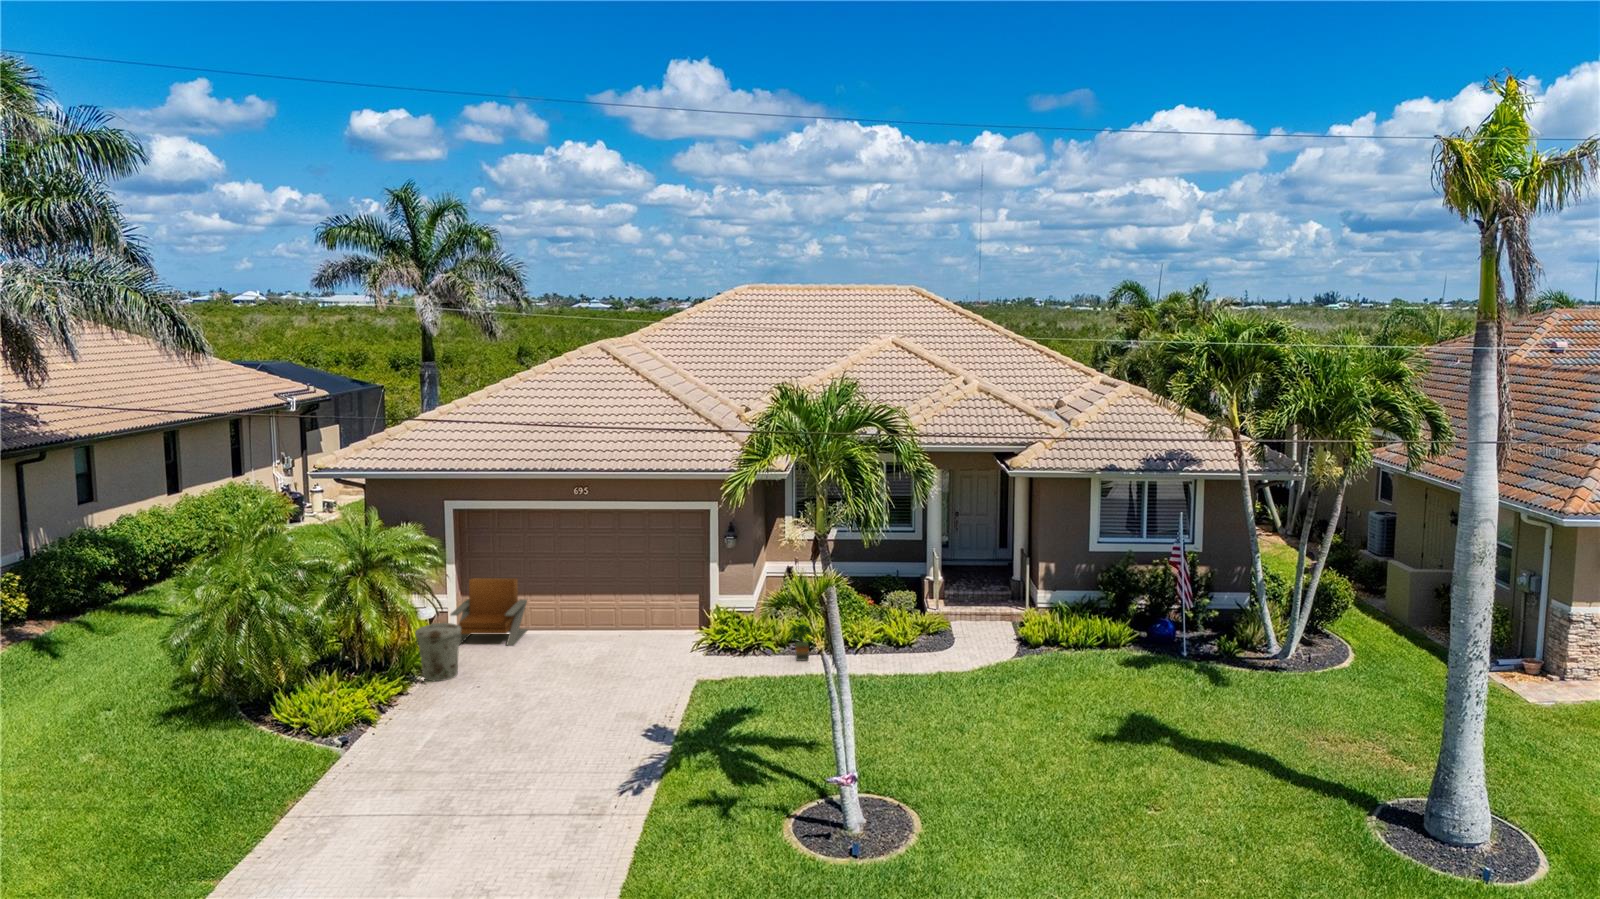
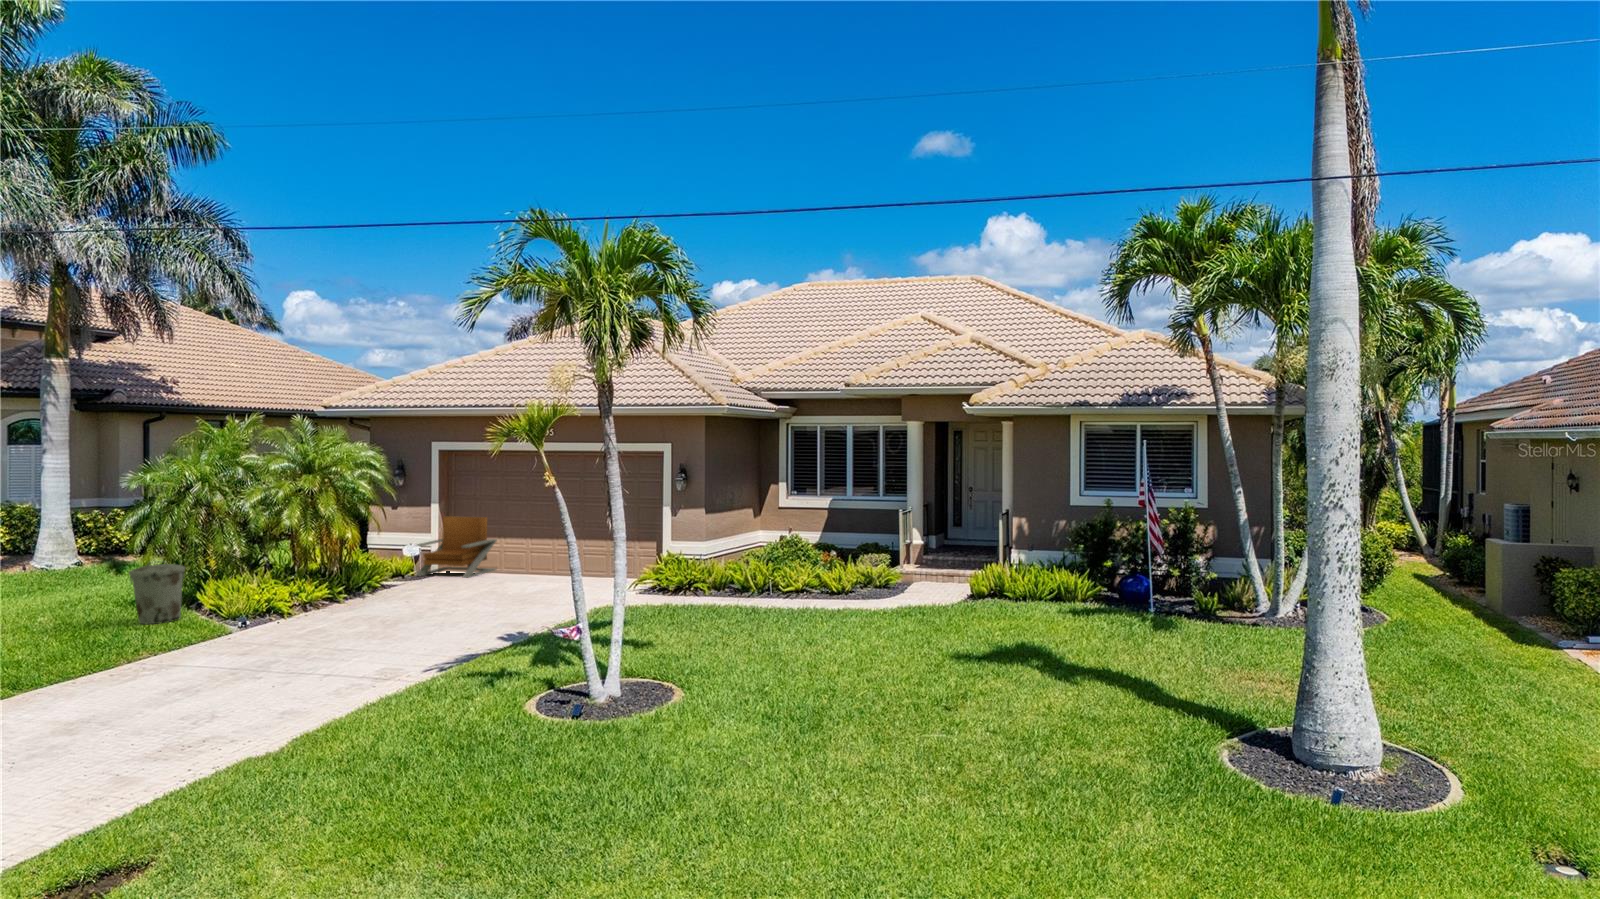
trash can: present [415,623,461,681] -> present [129,564,185,624]
potted tree: present [790,625,814,661] -> none [707,557,735,595]

